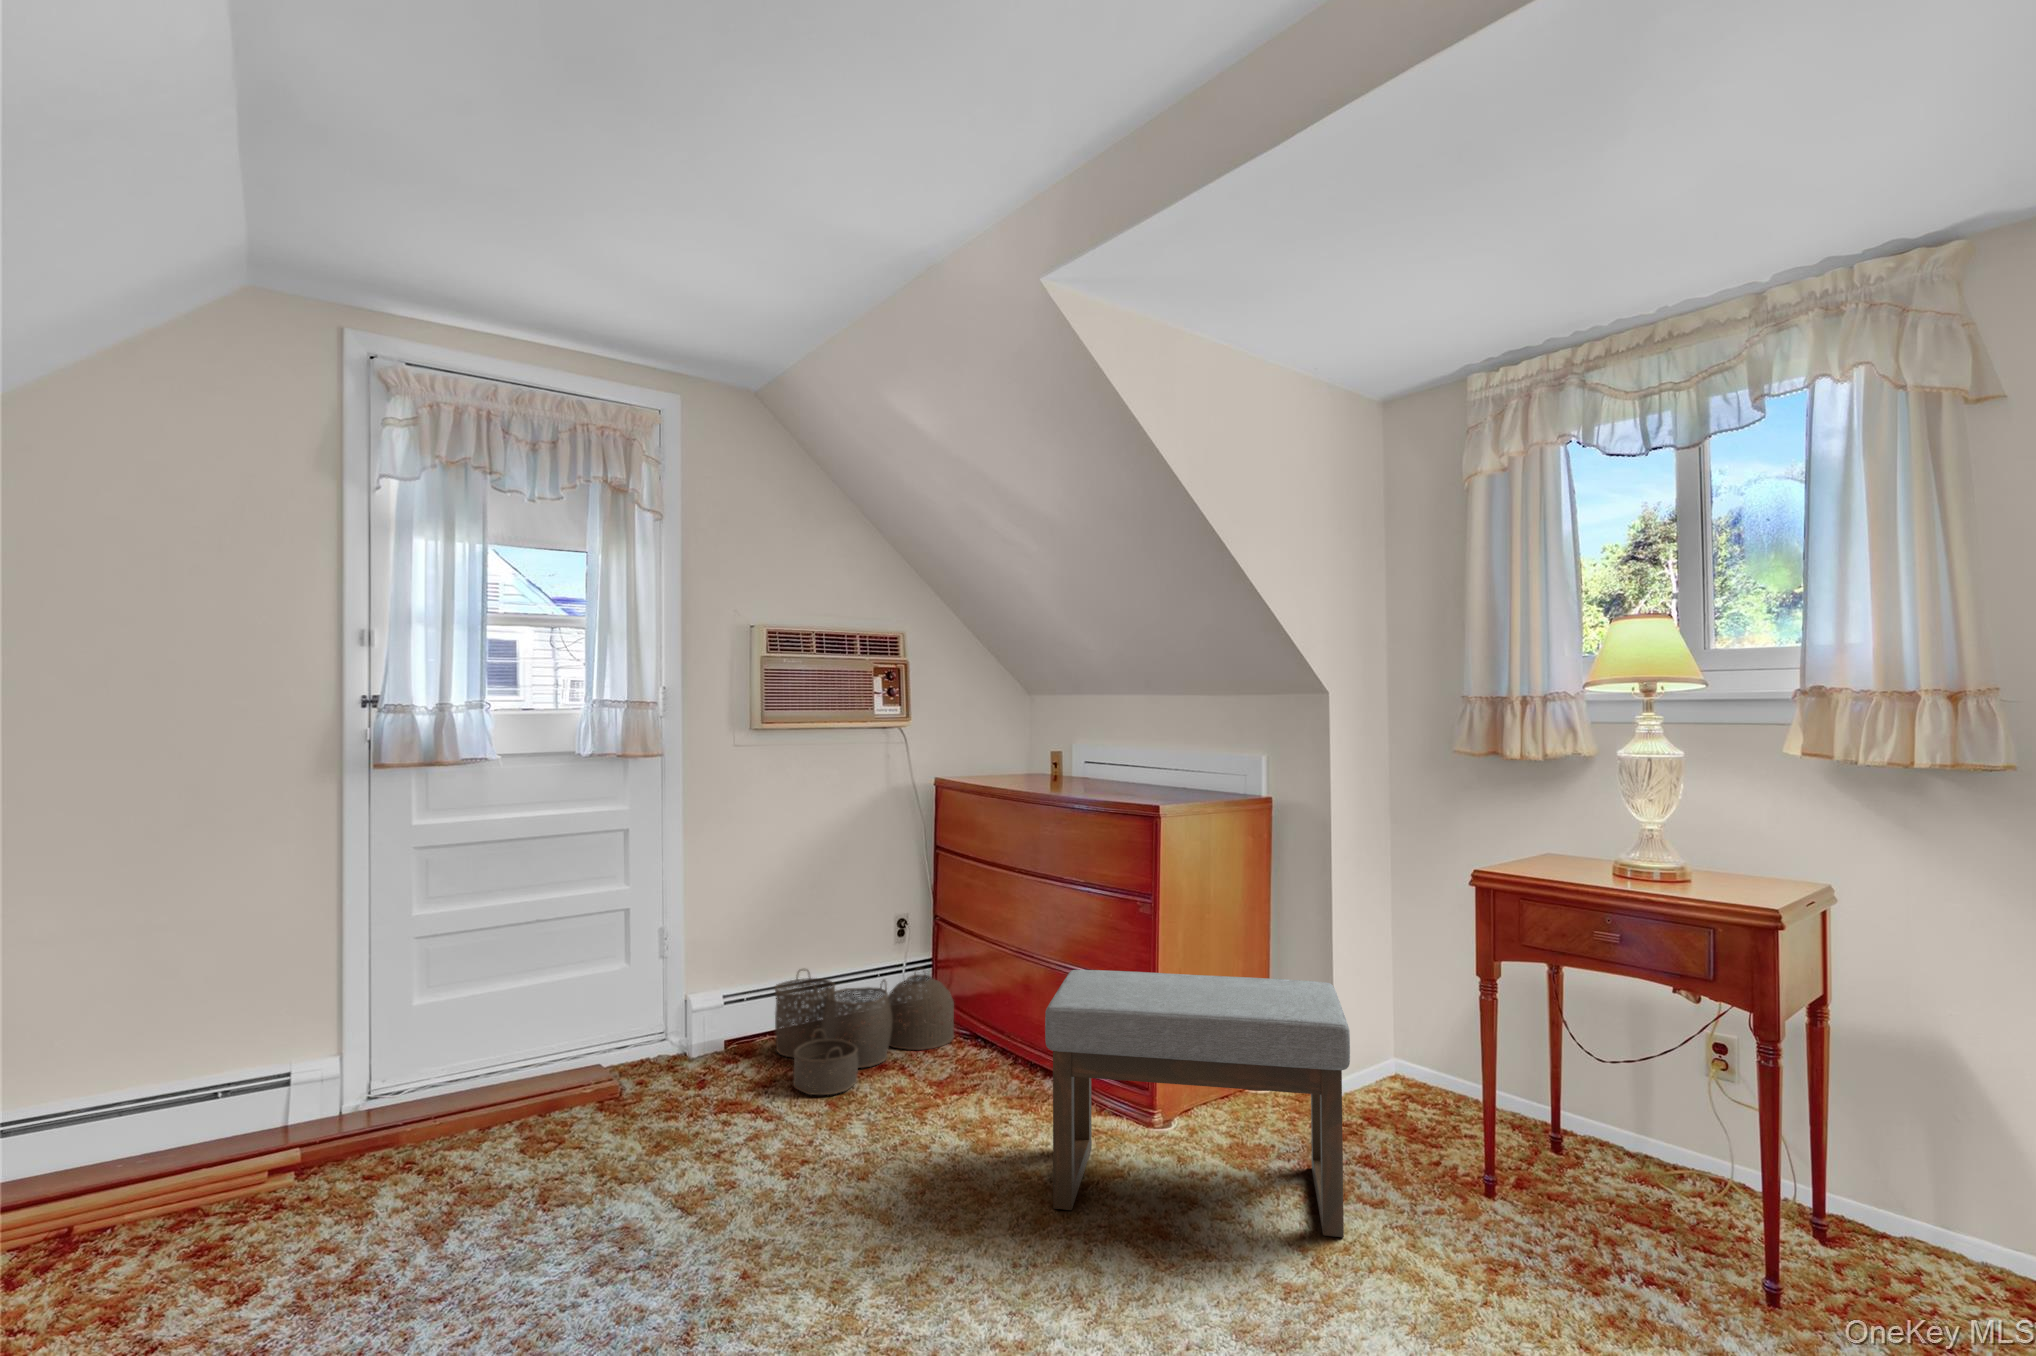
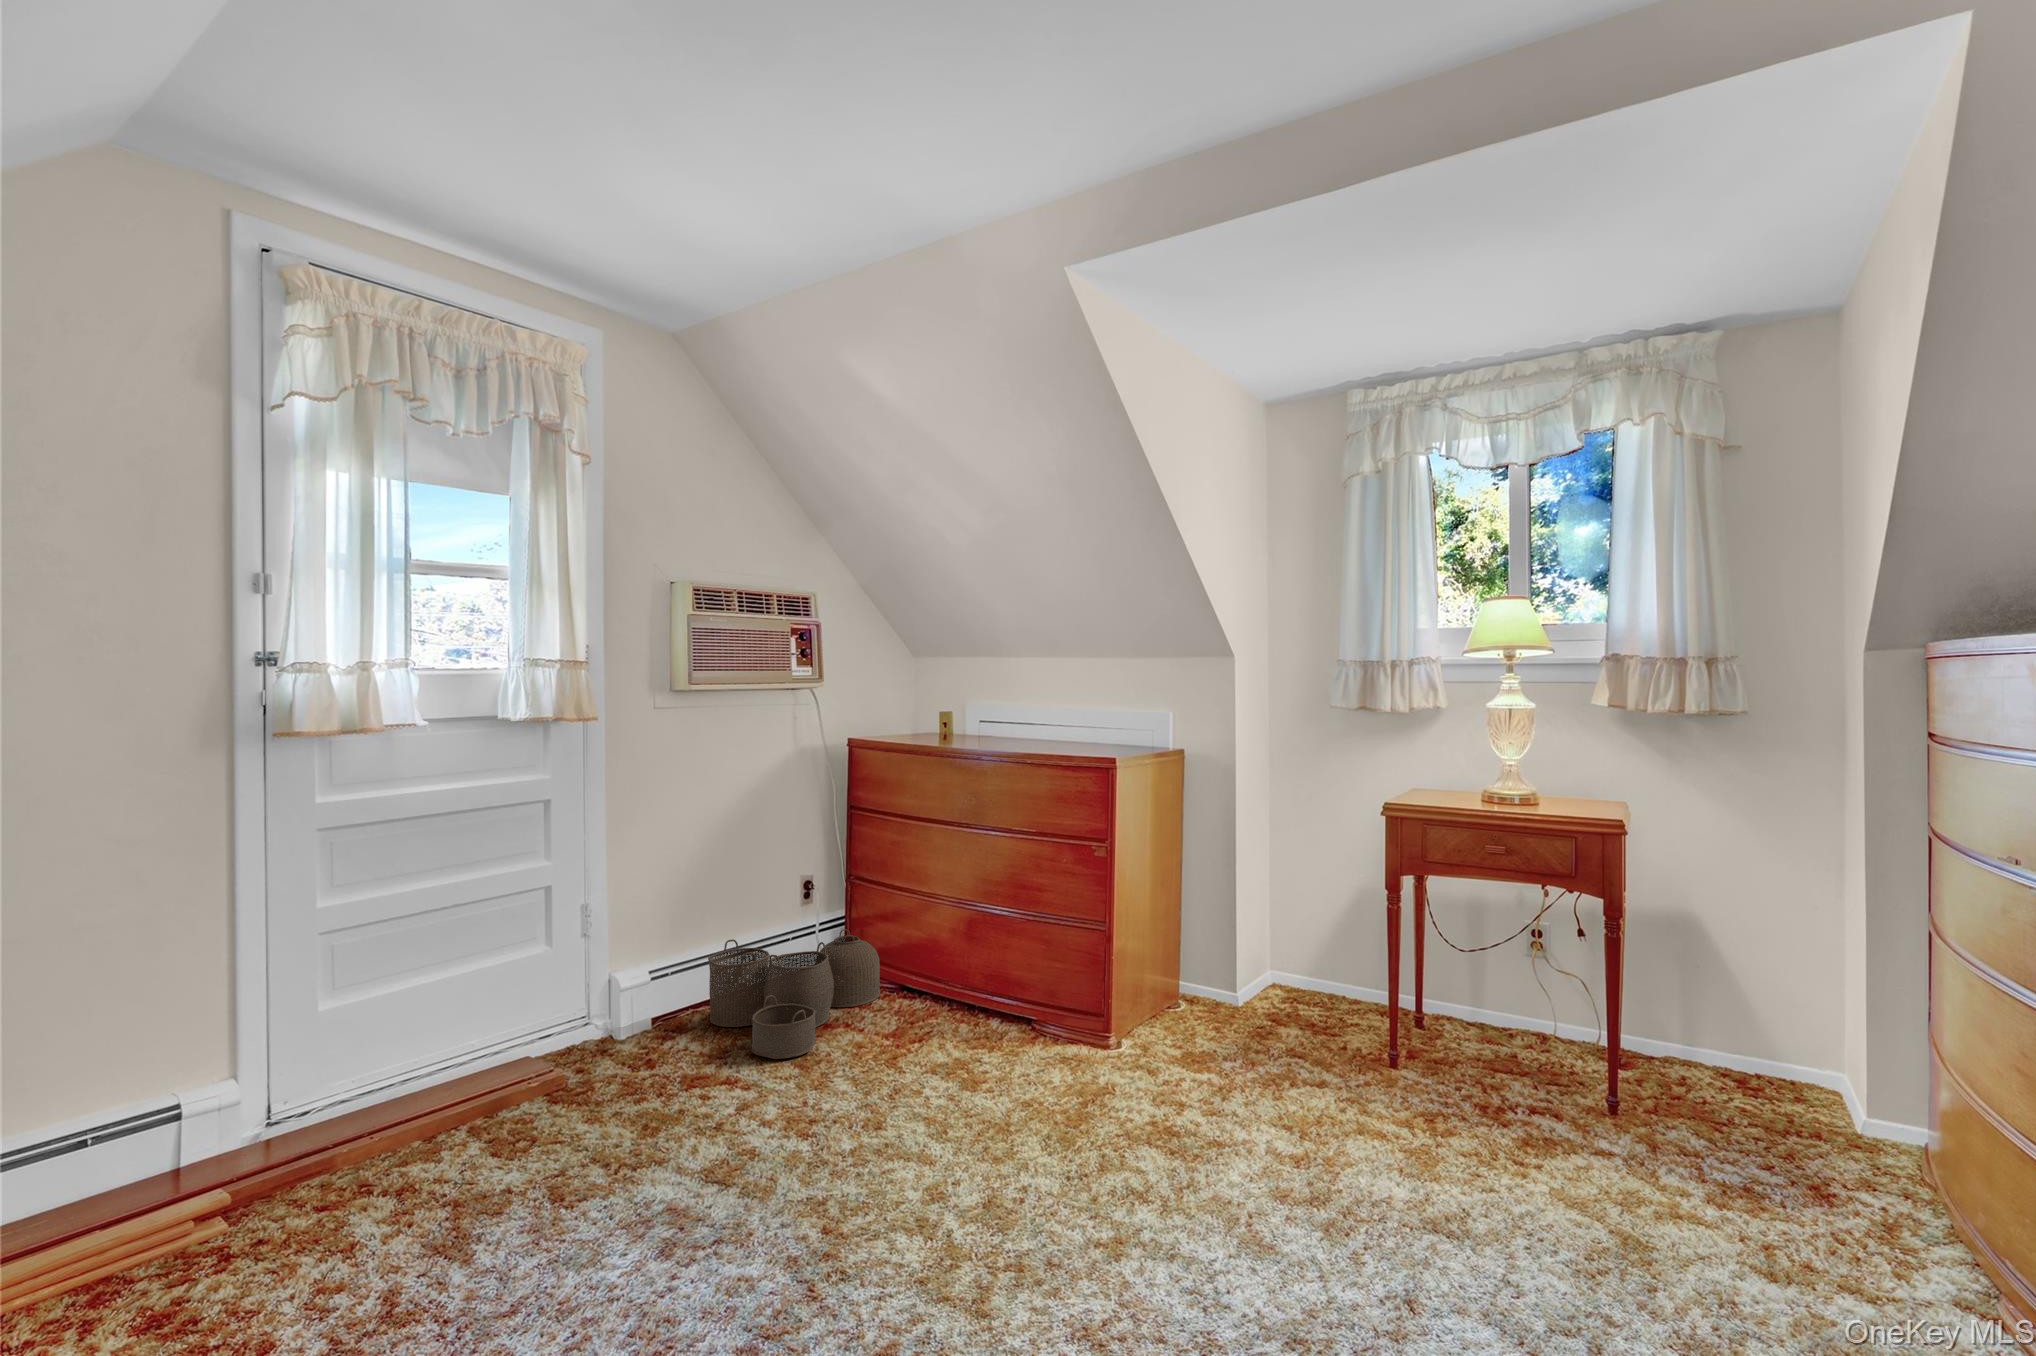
ottoman: present [1045,970,1350,1237] -> none [1047,907,1317,1126]

